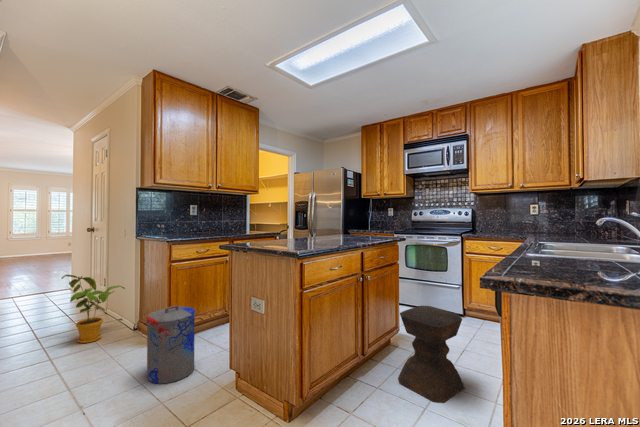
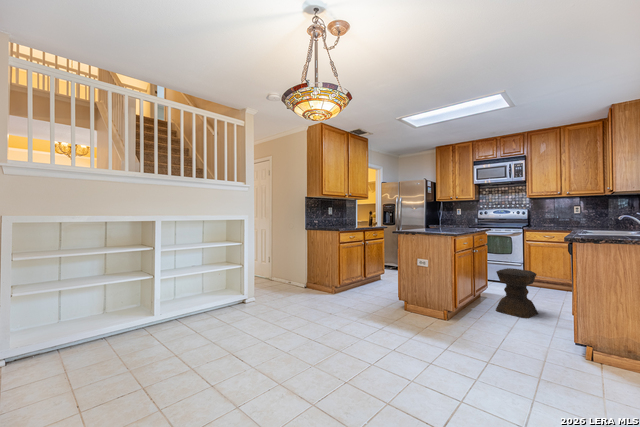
house plant: present [62,275,125,343] -> none [270,251,298,293]
trash can: present [146,305,195,384] -> none [344,267,370,309]

